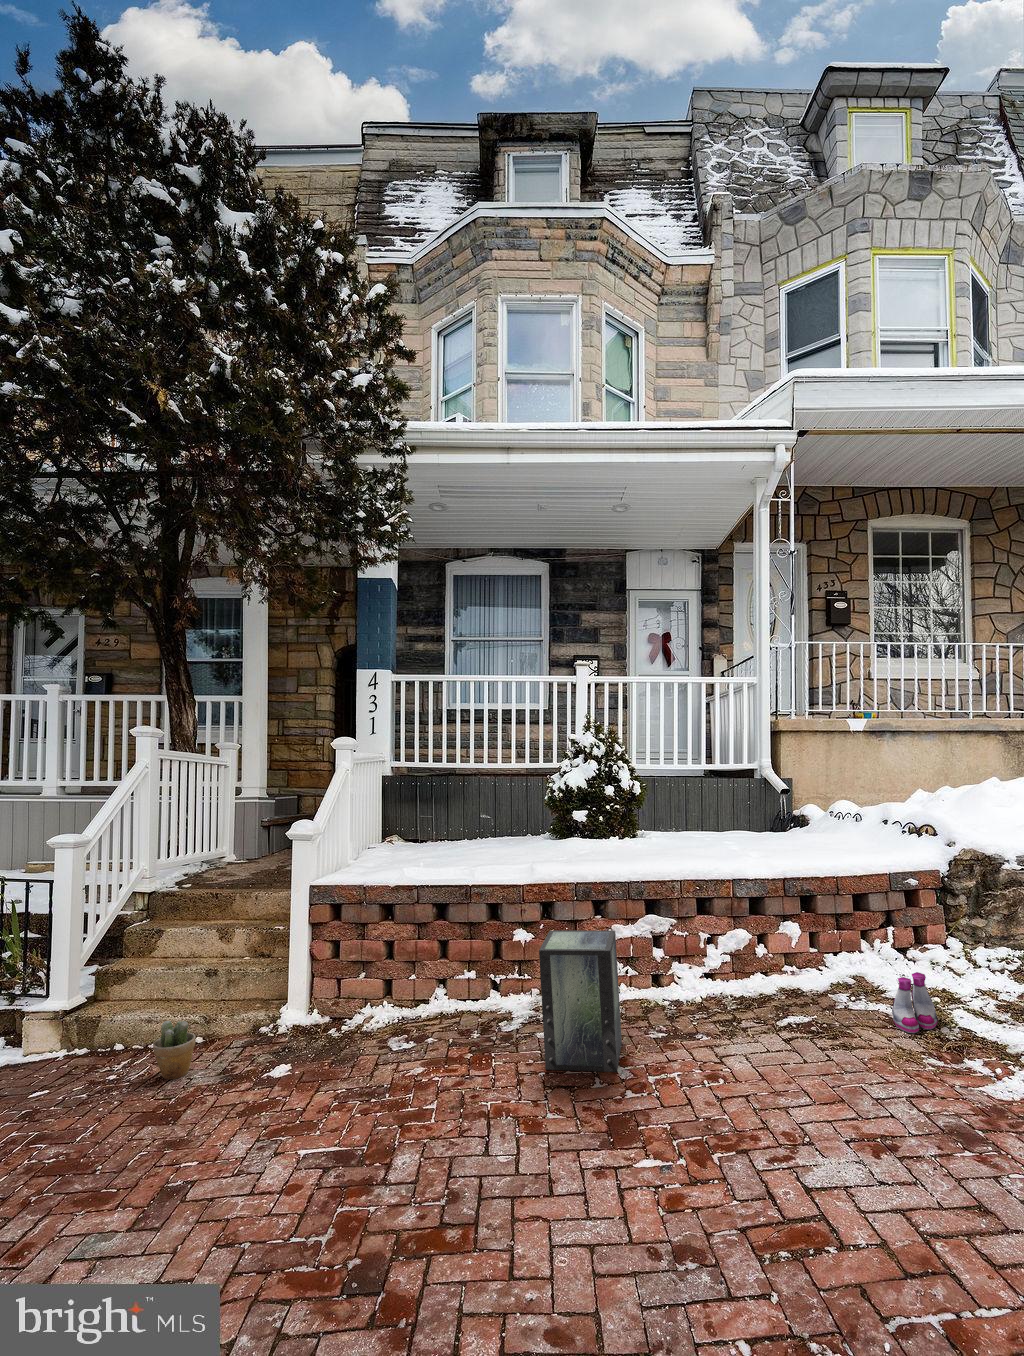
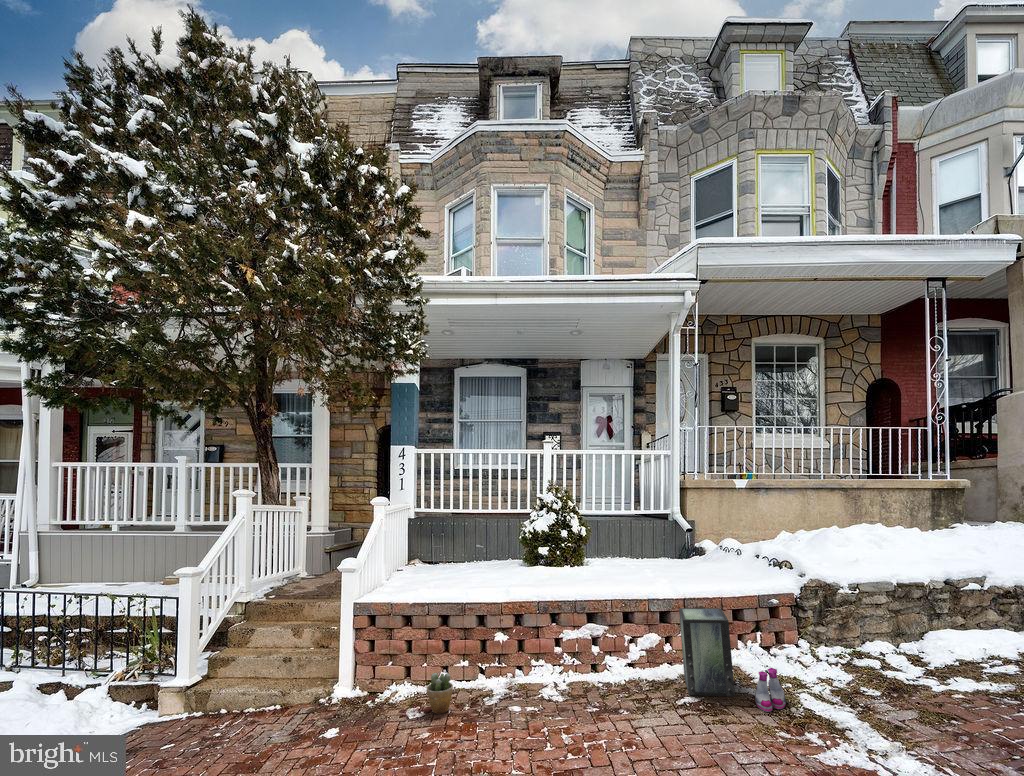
storage box: present [539,930,622,1072] -> present [679,608,735,697]
potted plant: present [153,1021,195,1079] -> present [426,673,453,714]

